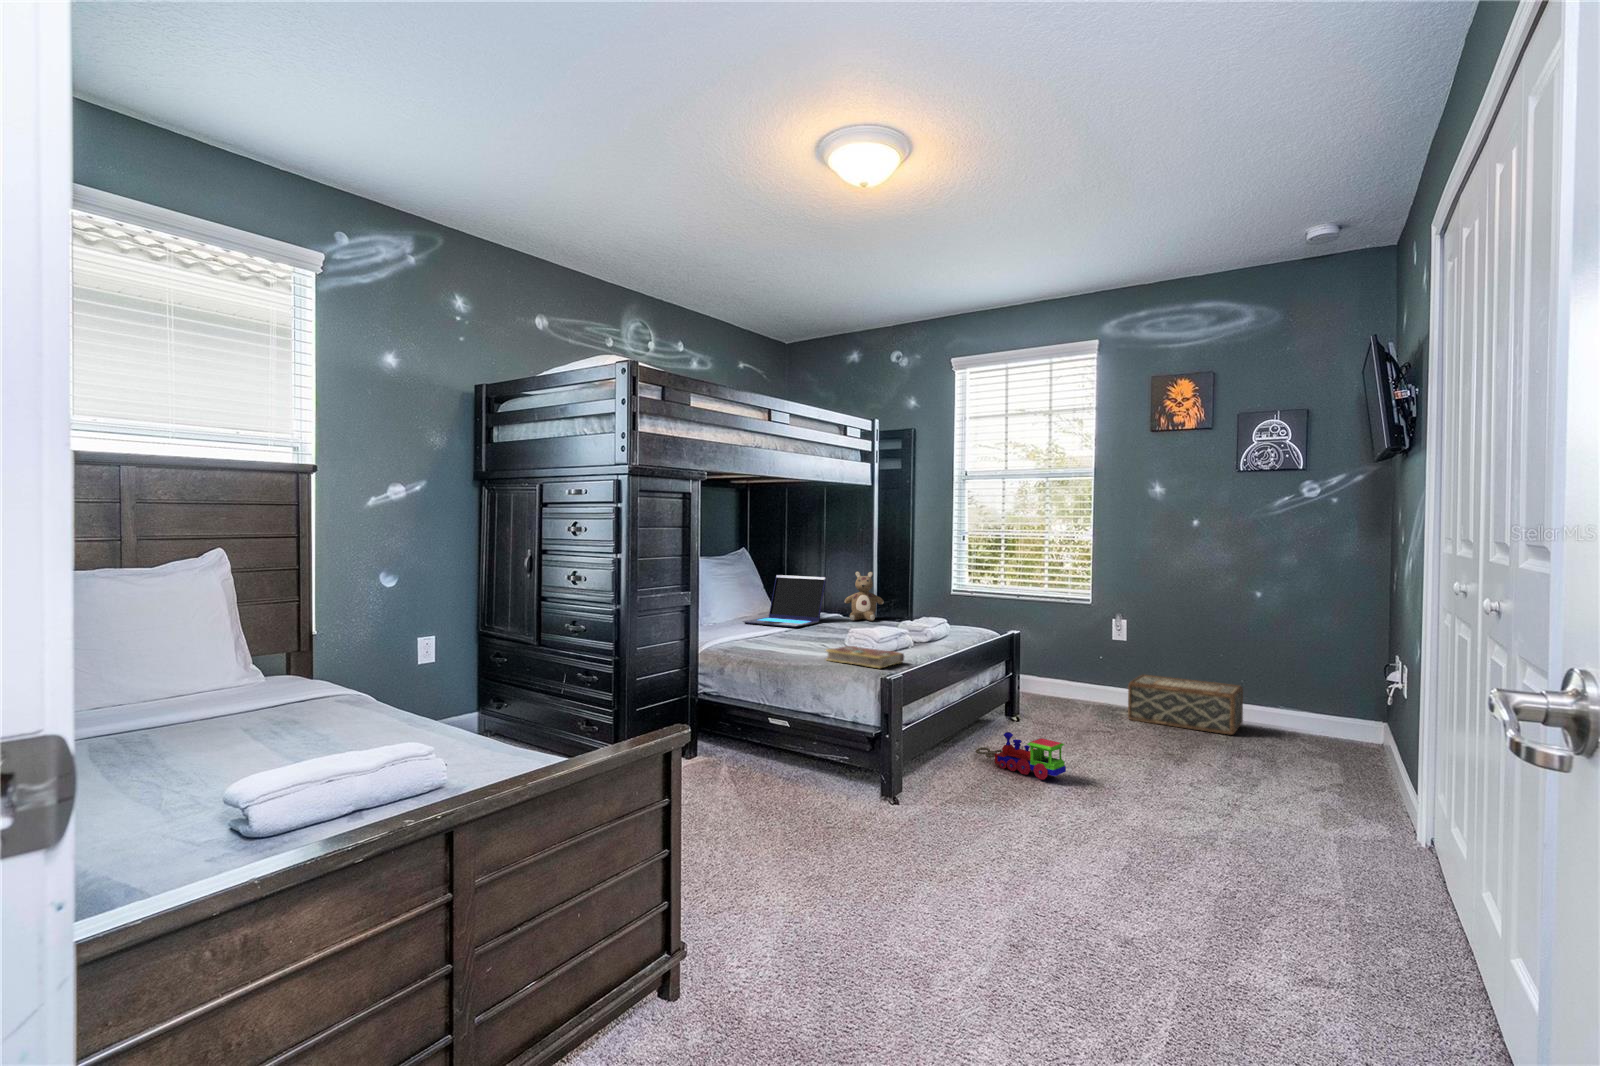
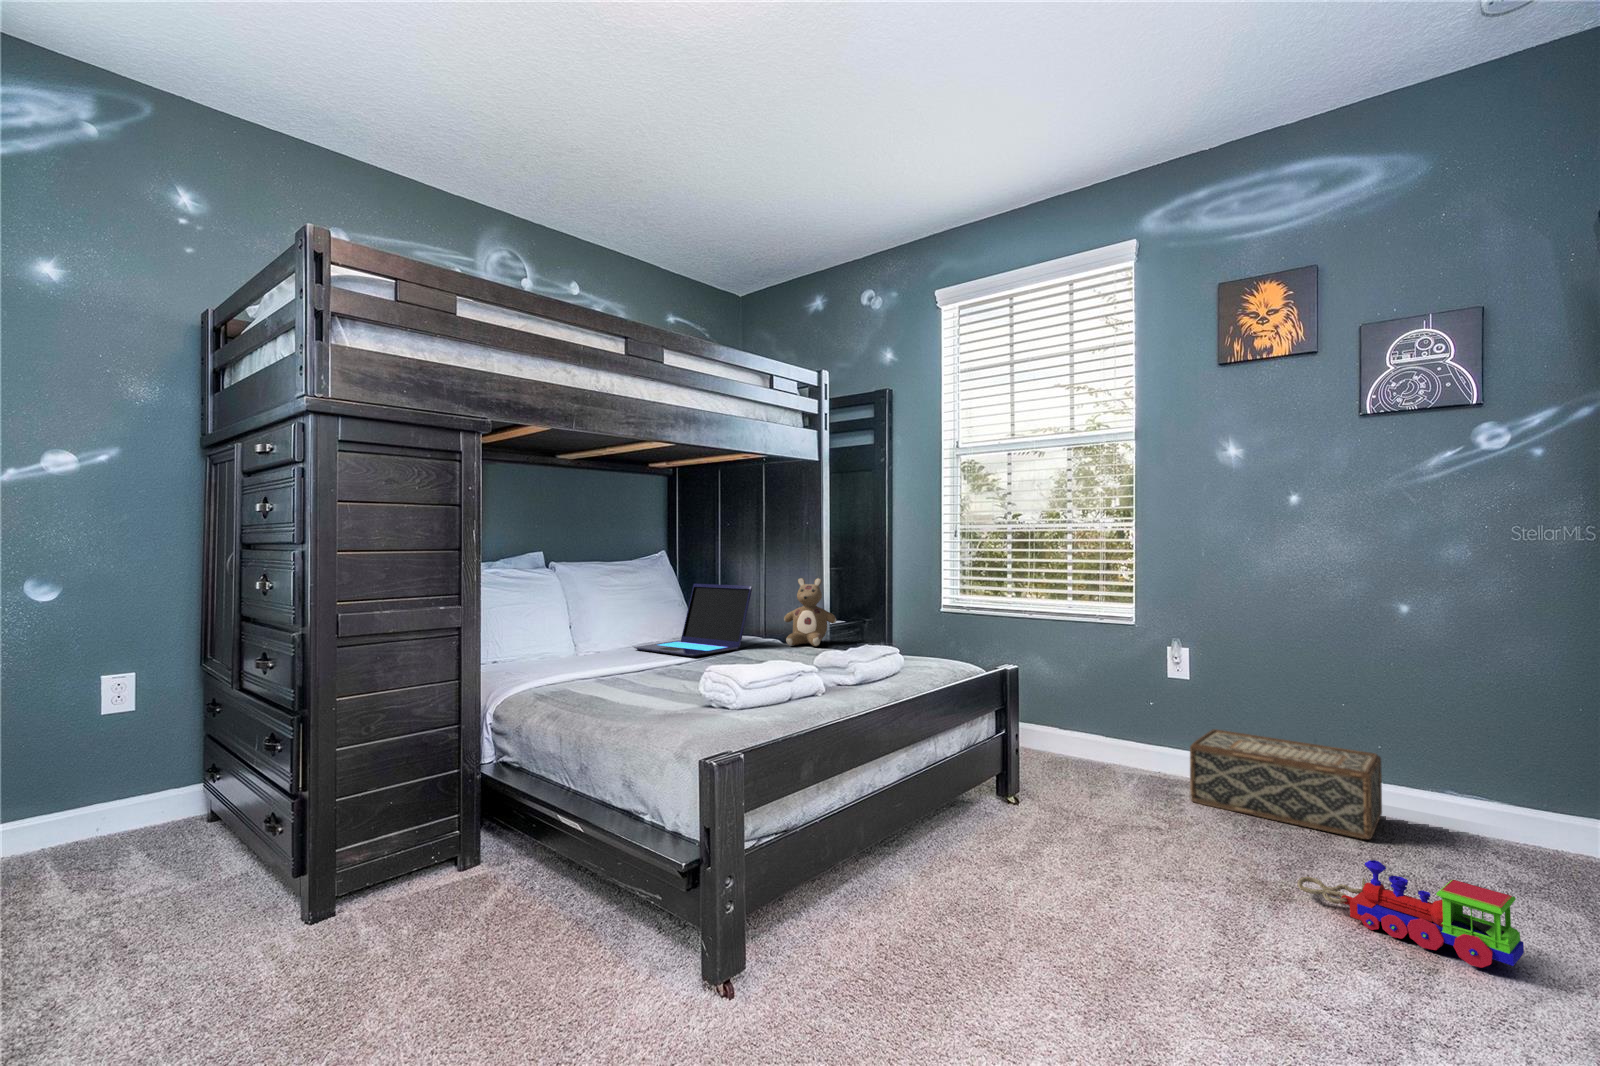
book: present [826,646,904,668] -> none [657,693,780,739]
toy train: present [975,732,1066,779] -> present [1298,860,1524,968]

